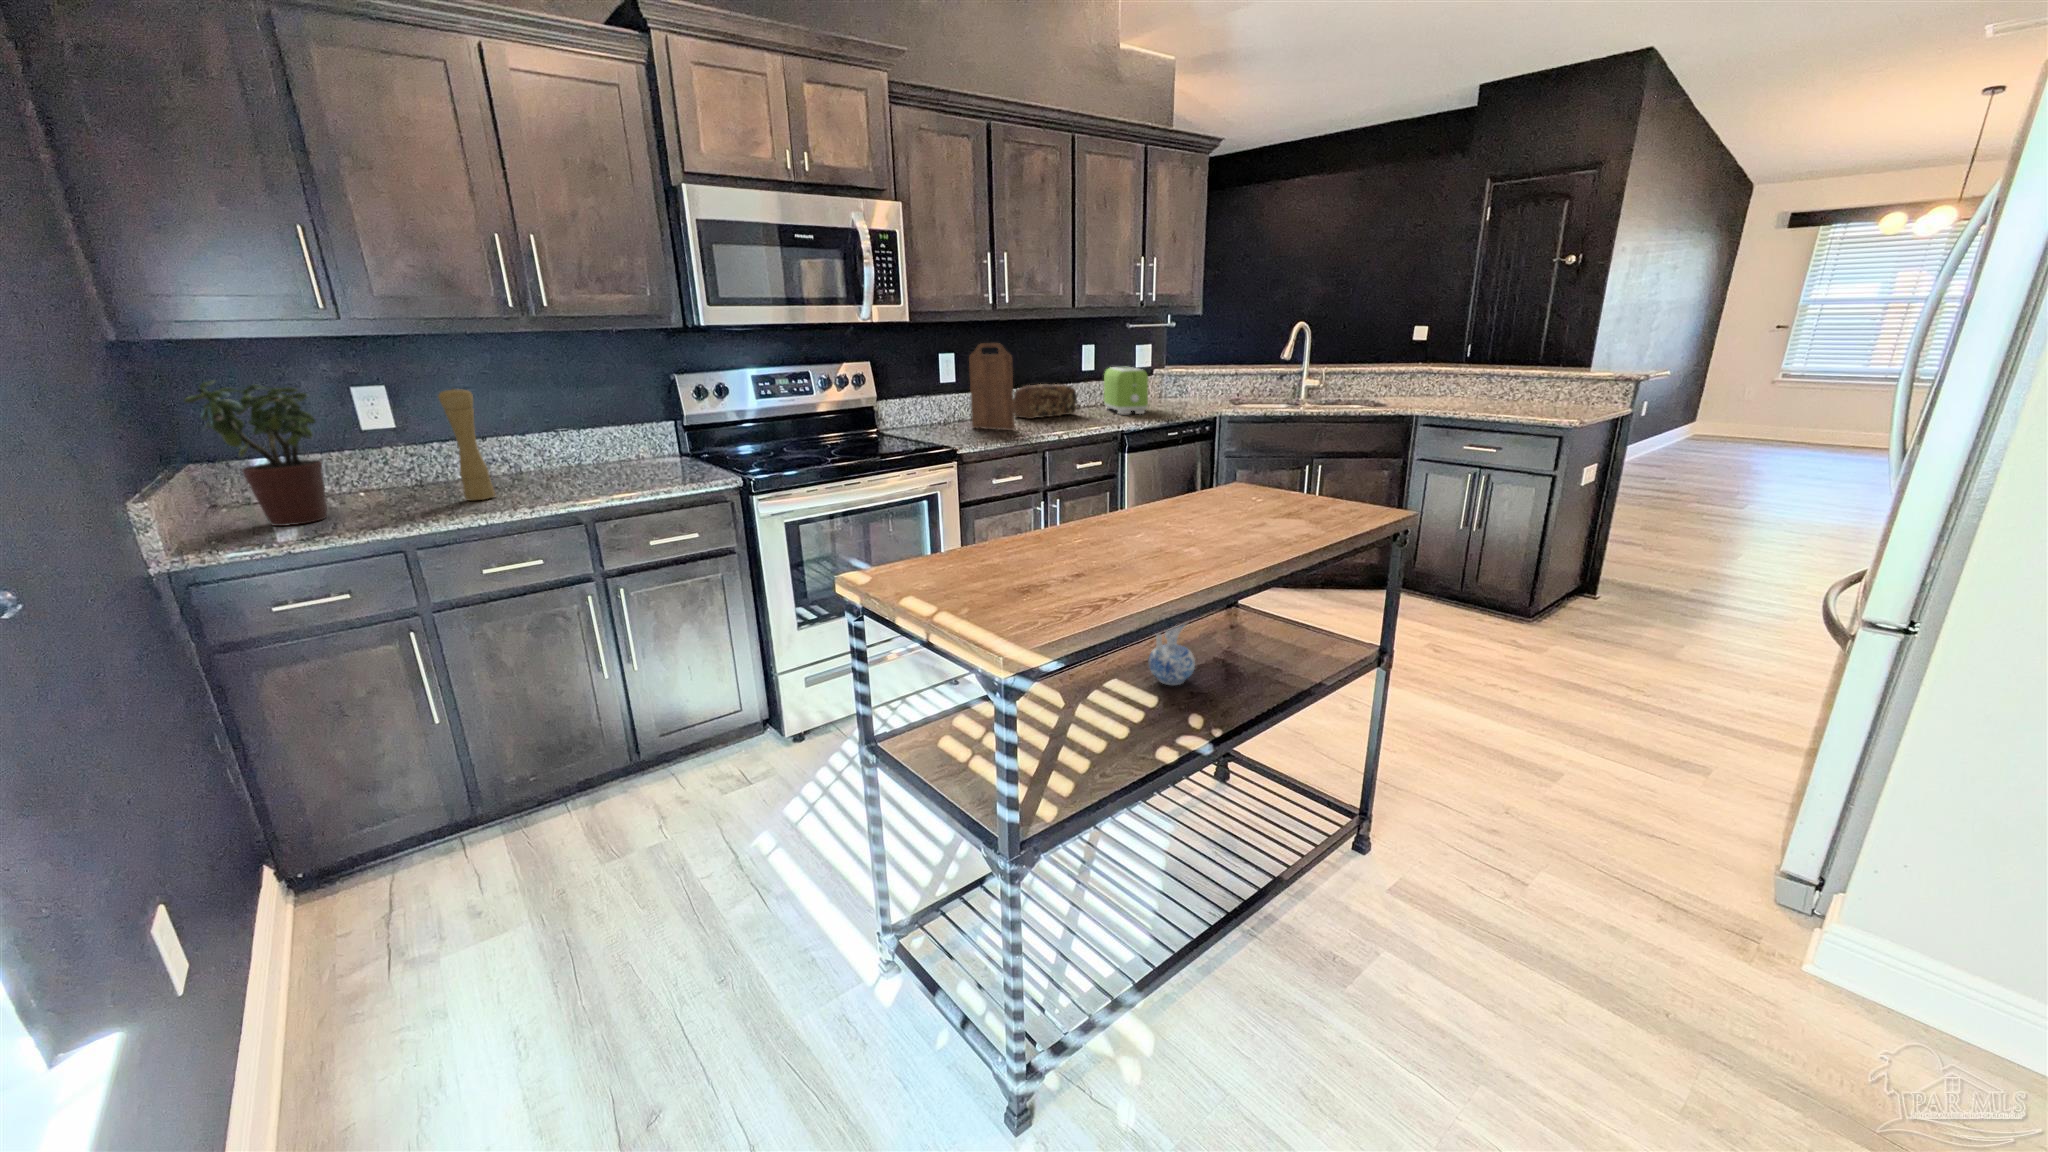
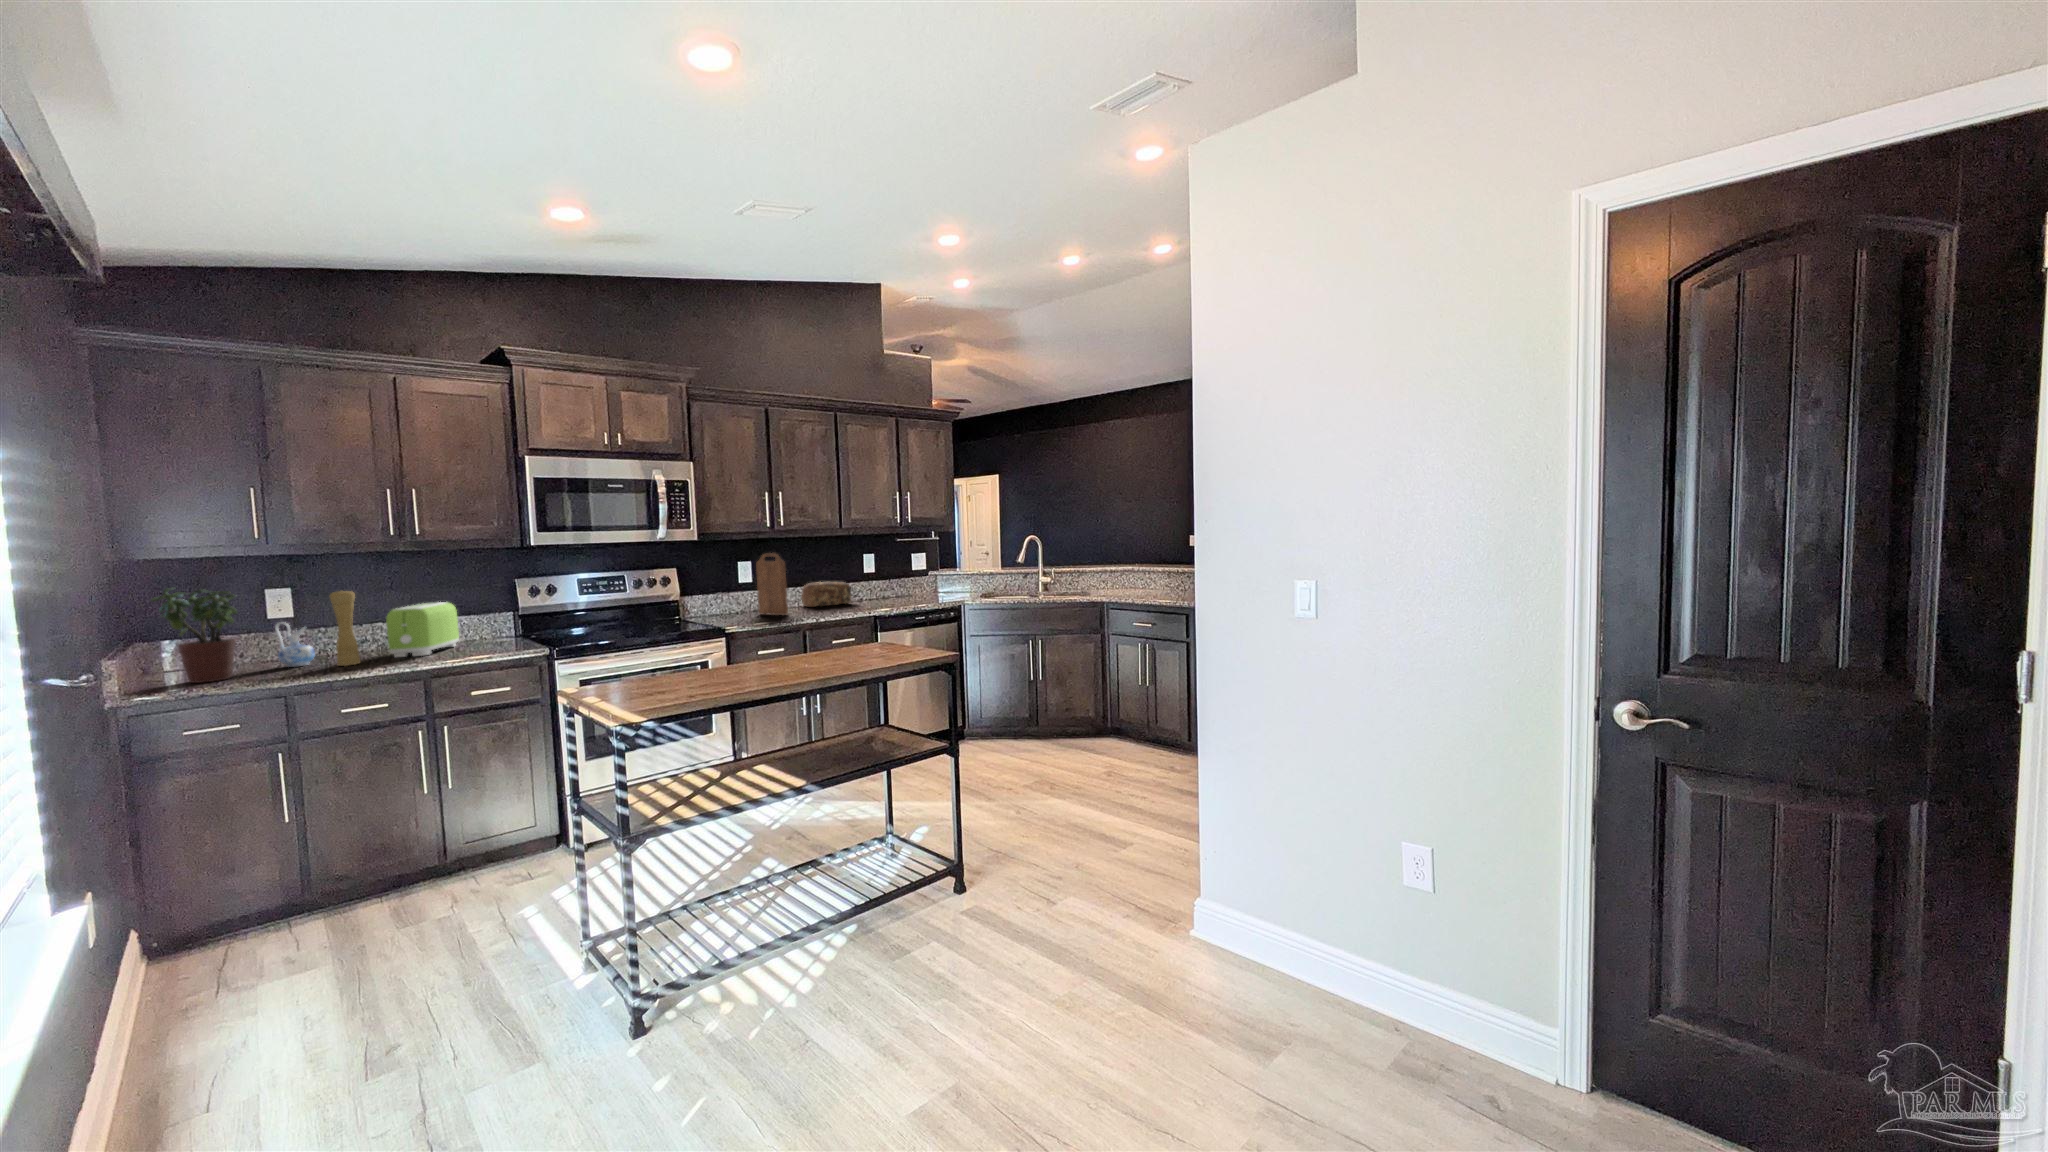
toaster: present [1104,367,1148,415] -> present [386,602,459,657]
ceramic pitcher: present [1149,624,1195,685] -> present [275,622,315,667]

